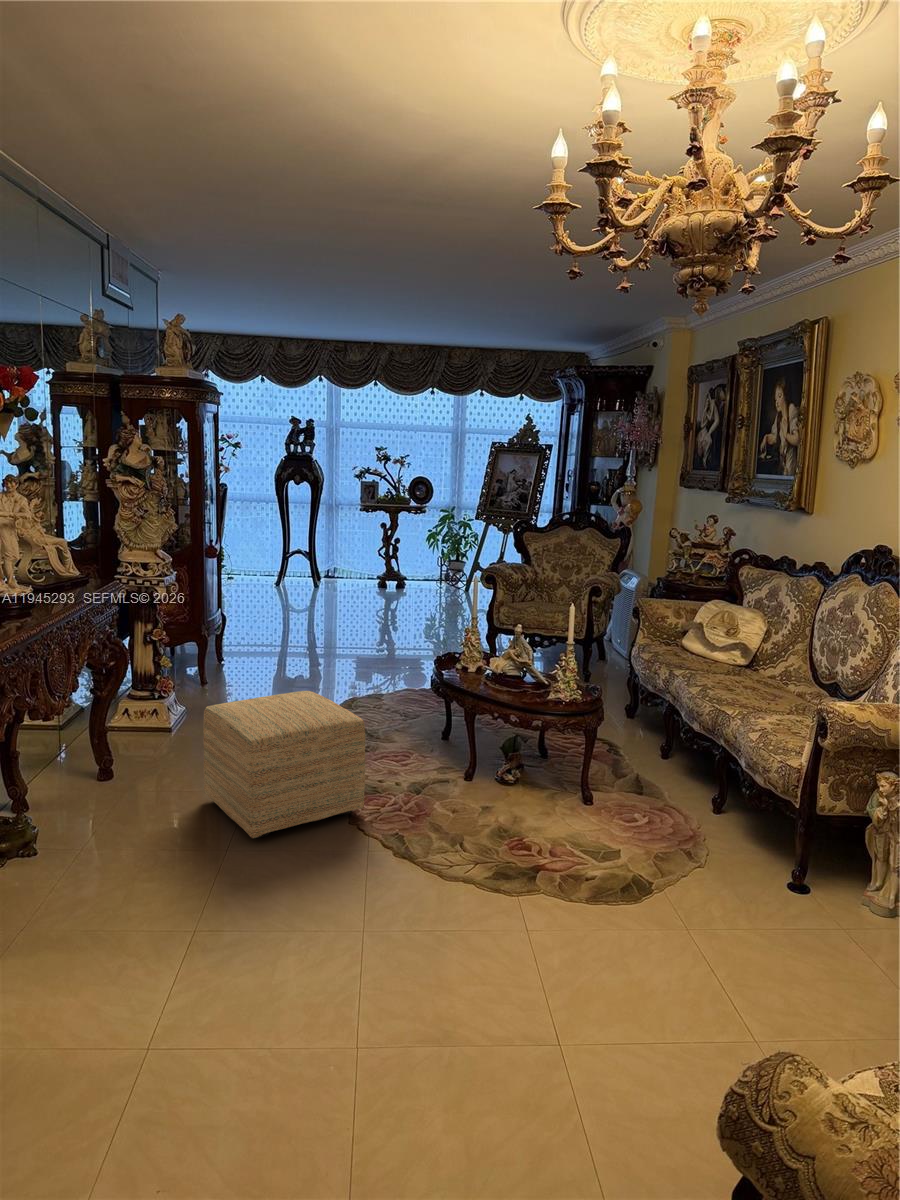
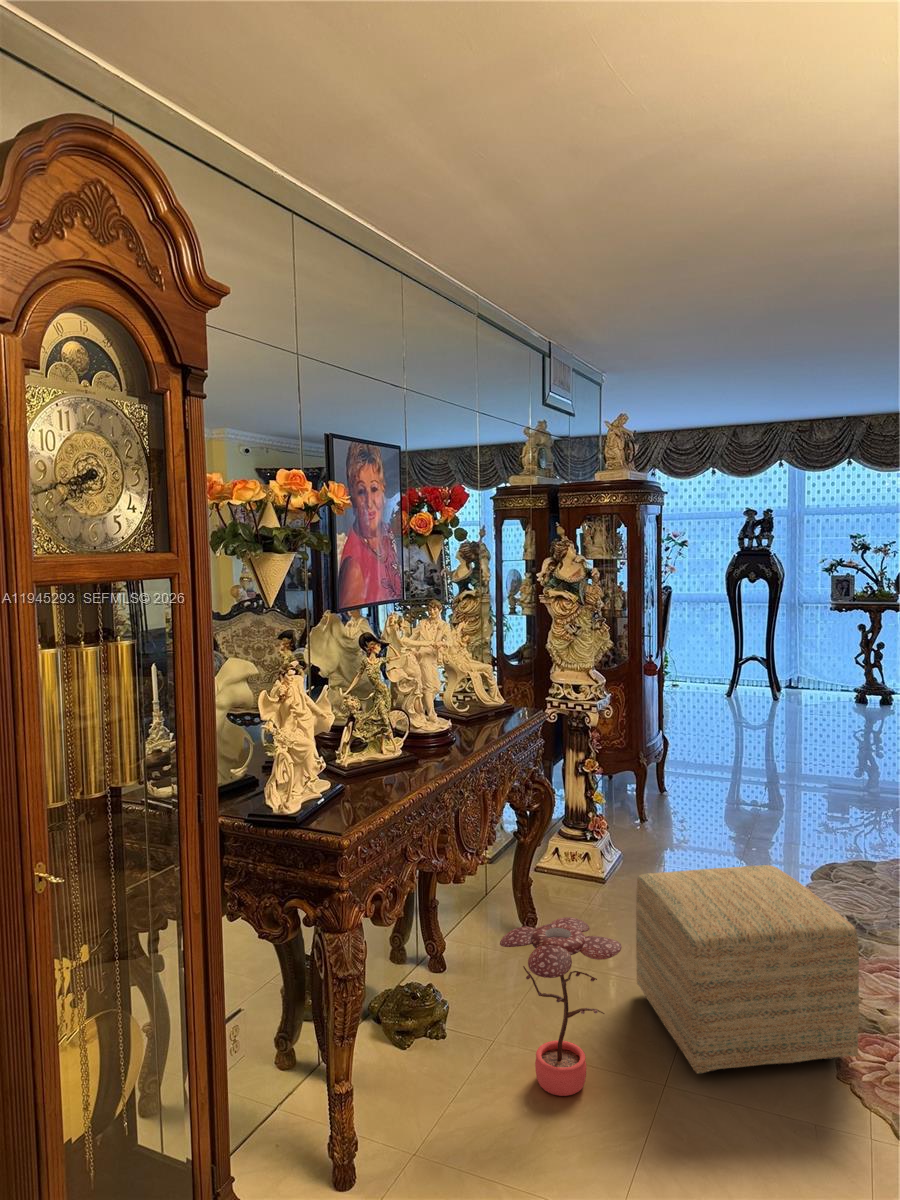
potted plant: none [90,740,195,874] -> present [500,917,622,1096]

